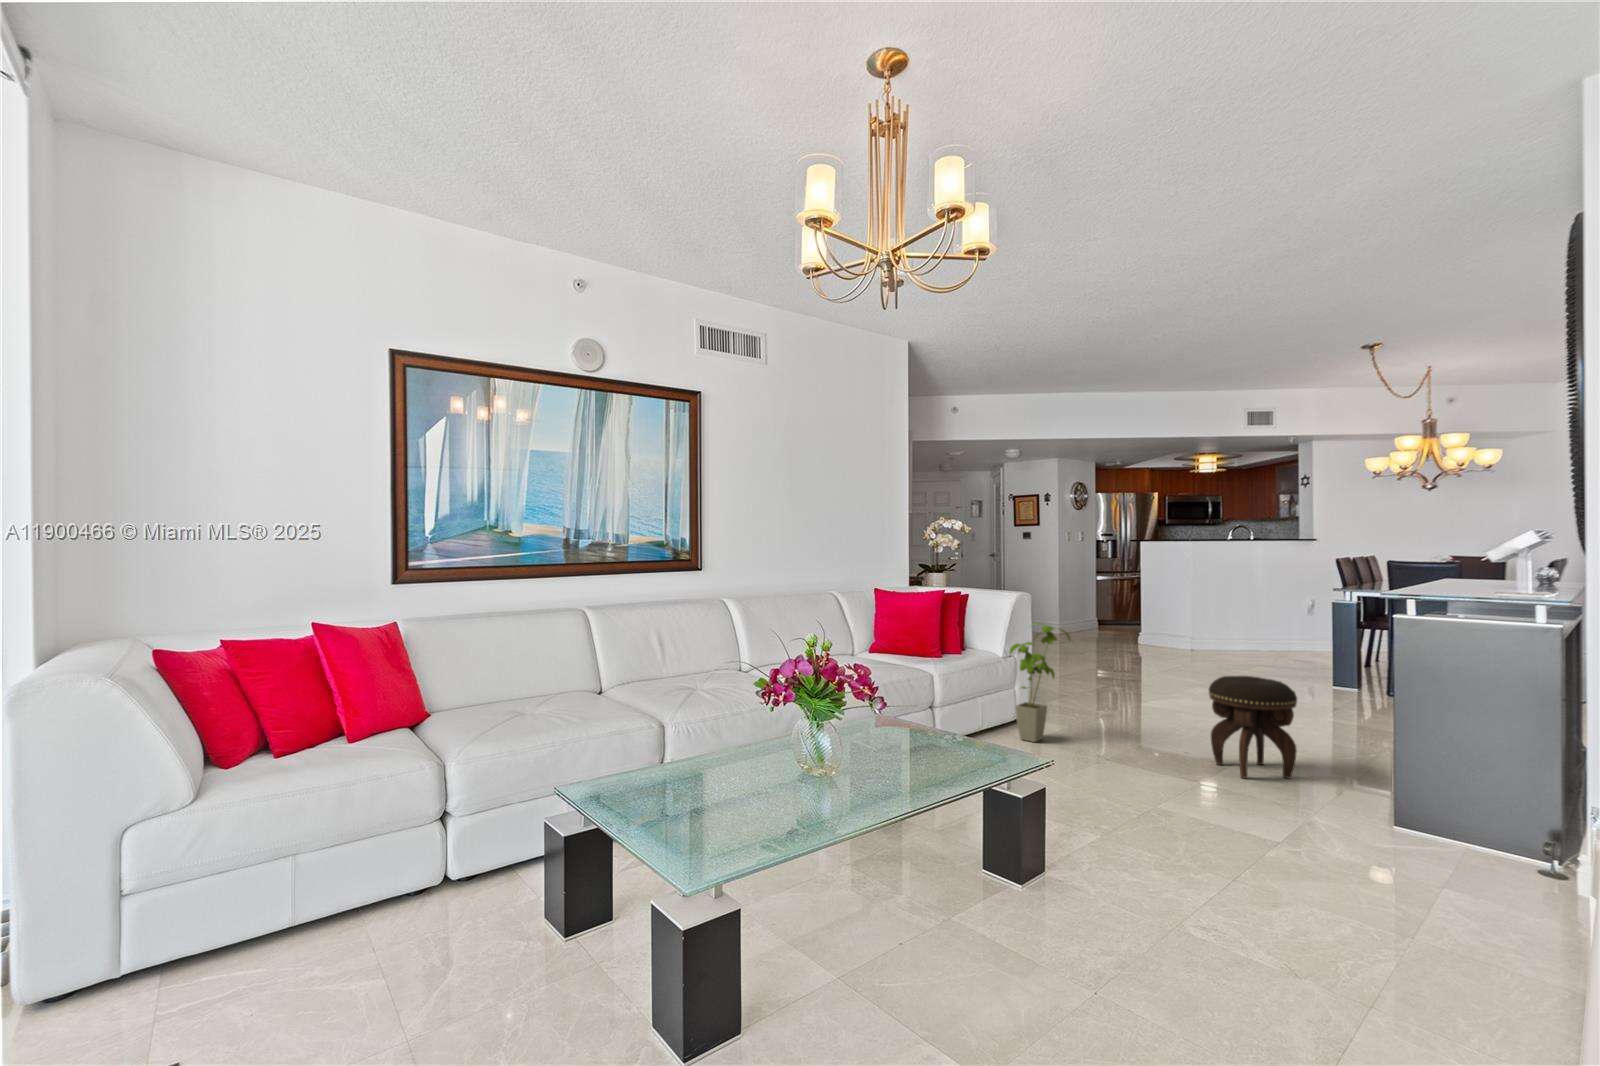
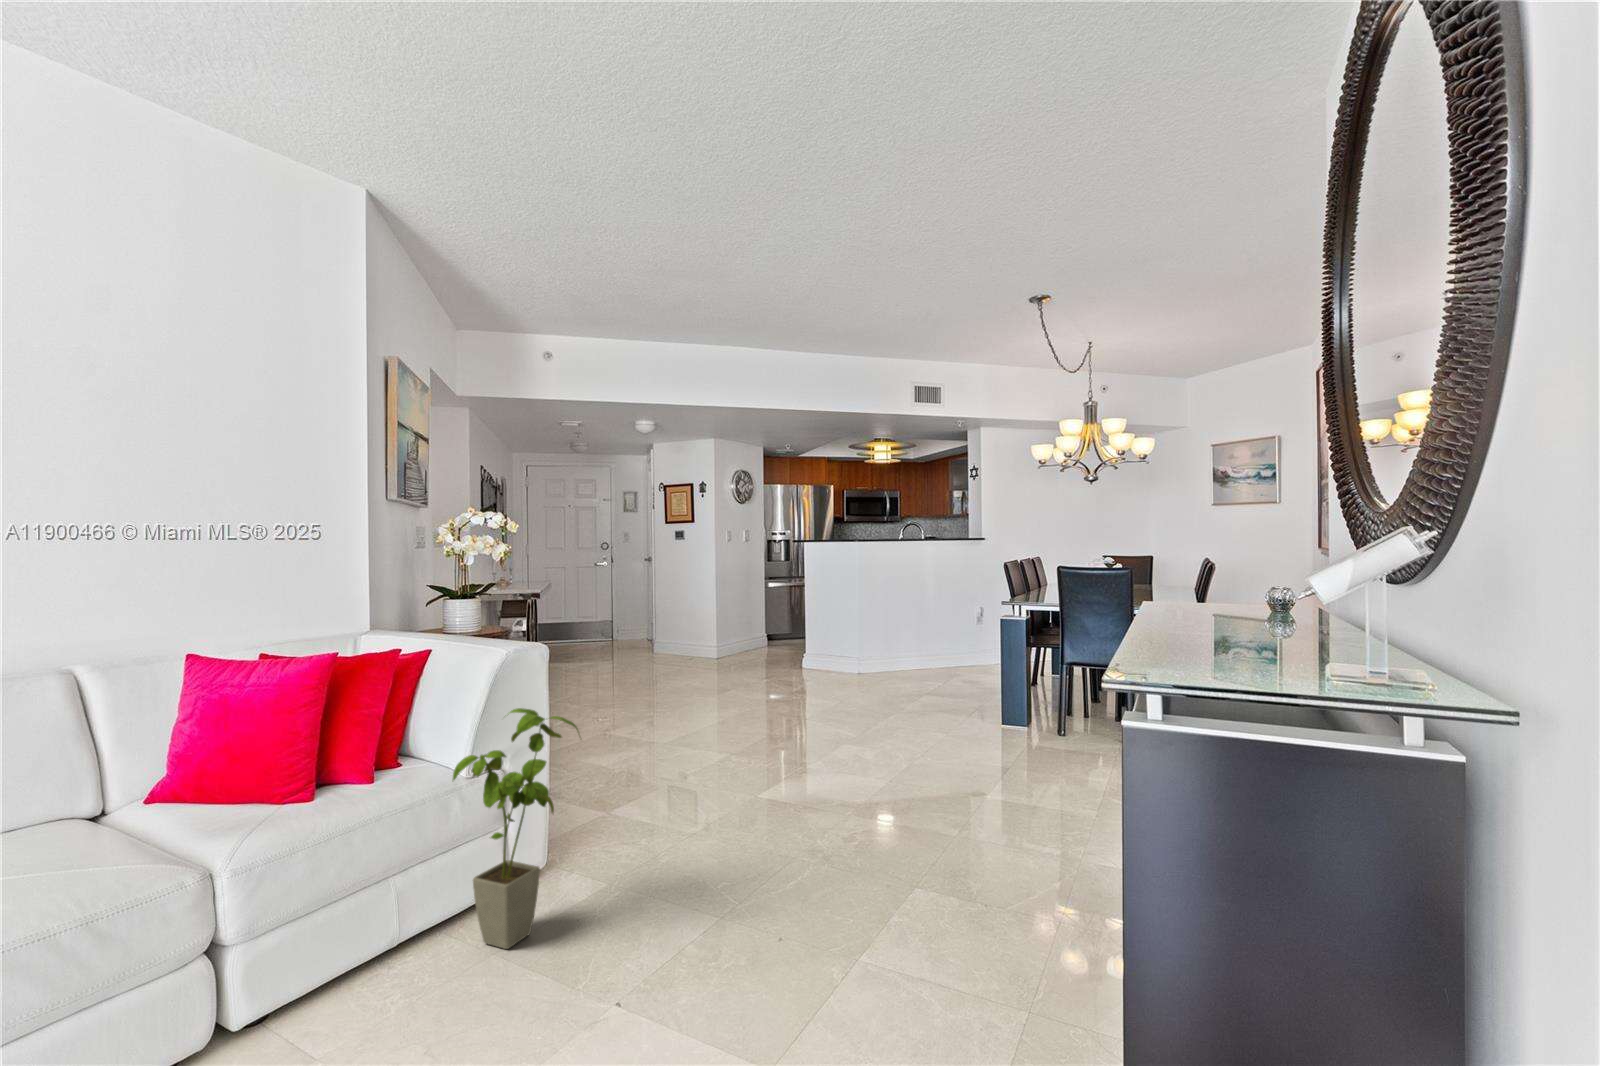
footstool: present [1209,676,1297,779] -> none [802,790,944,1012]

